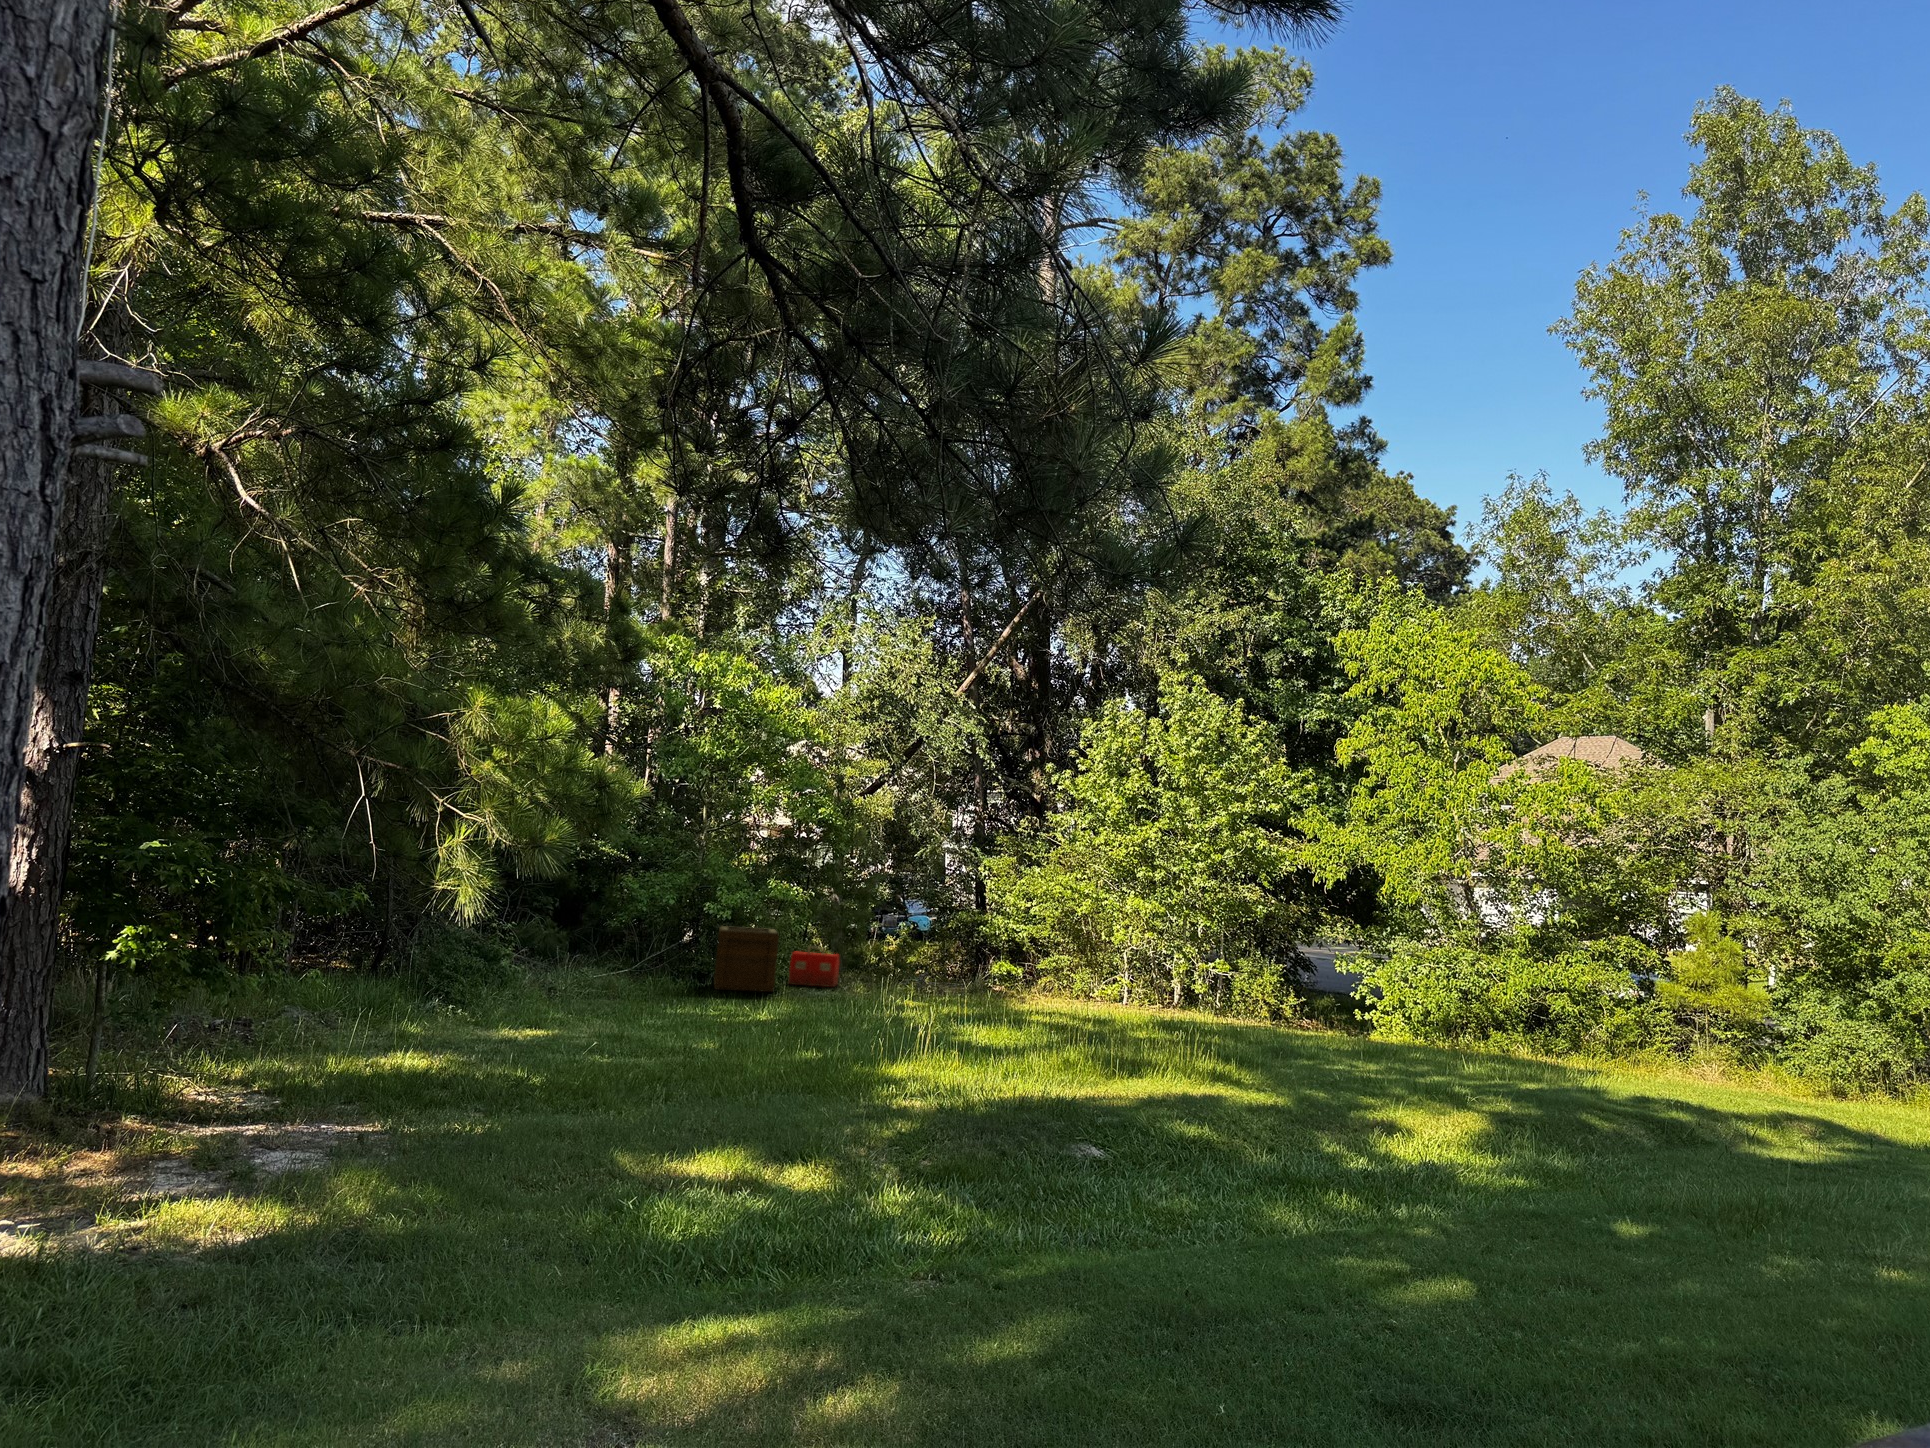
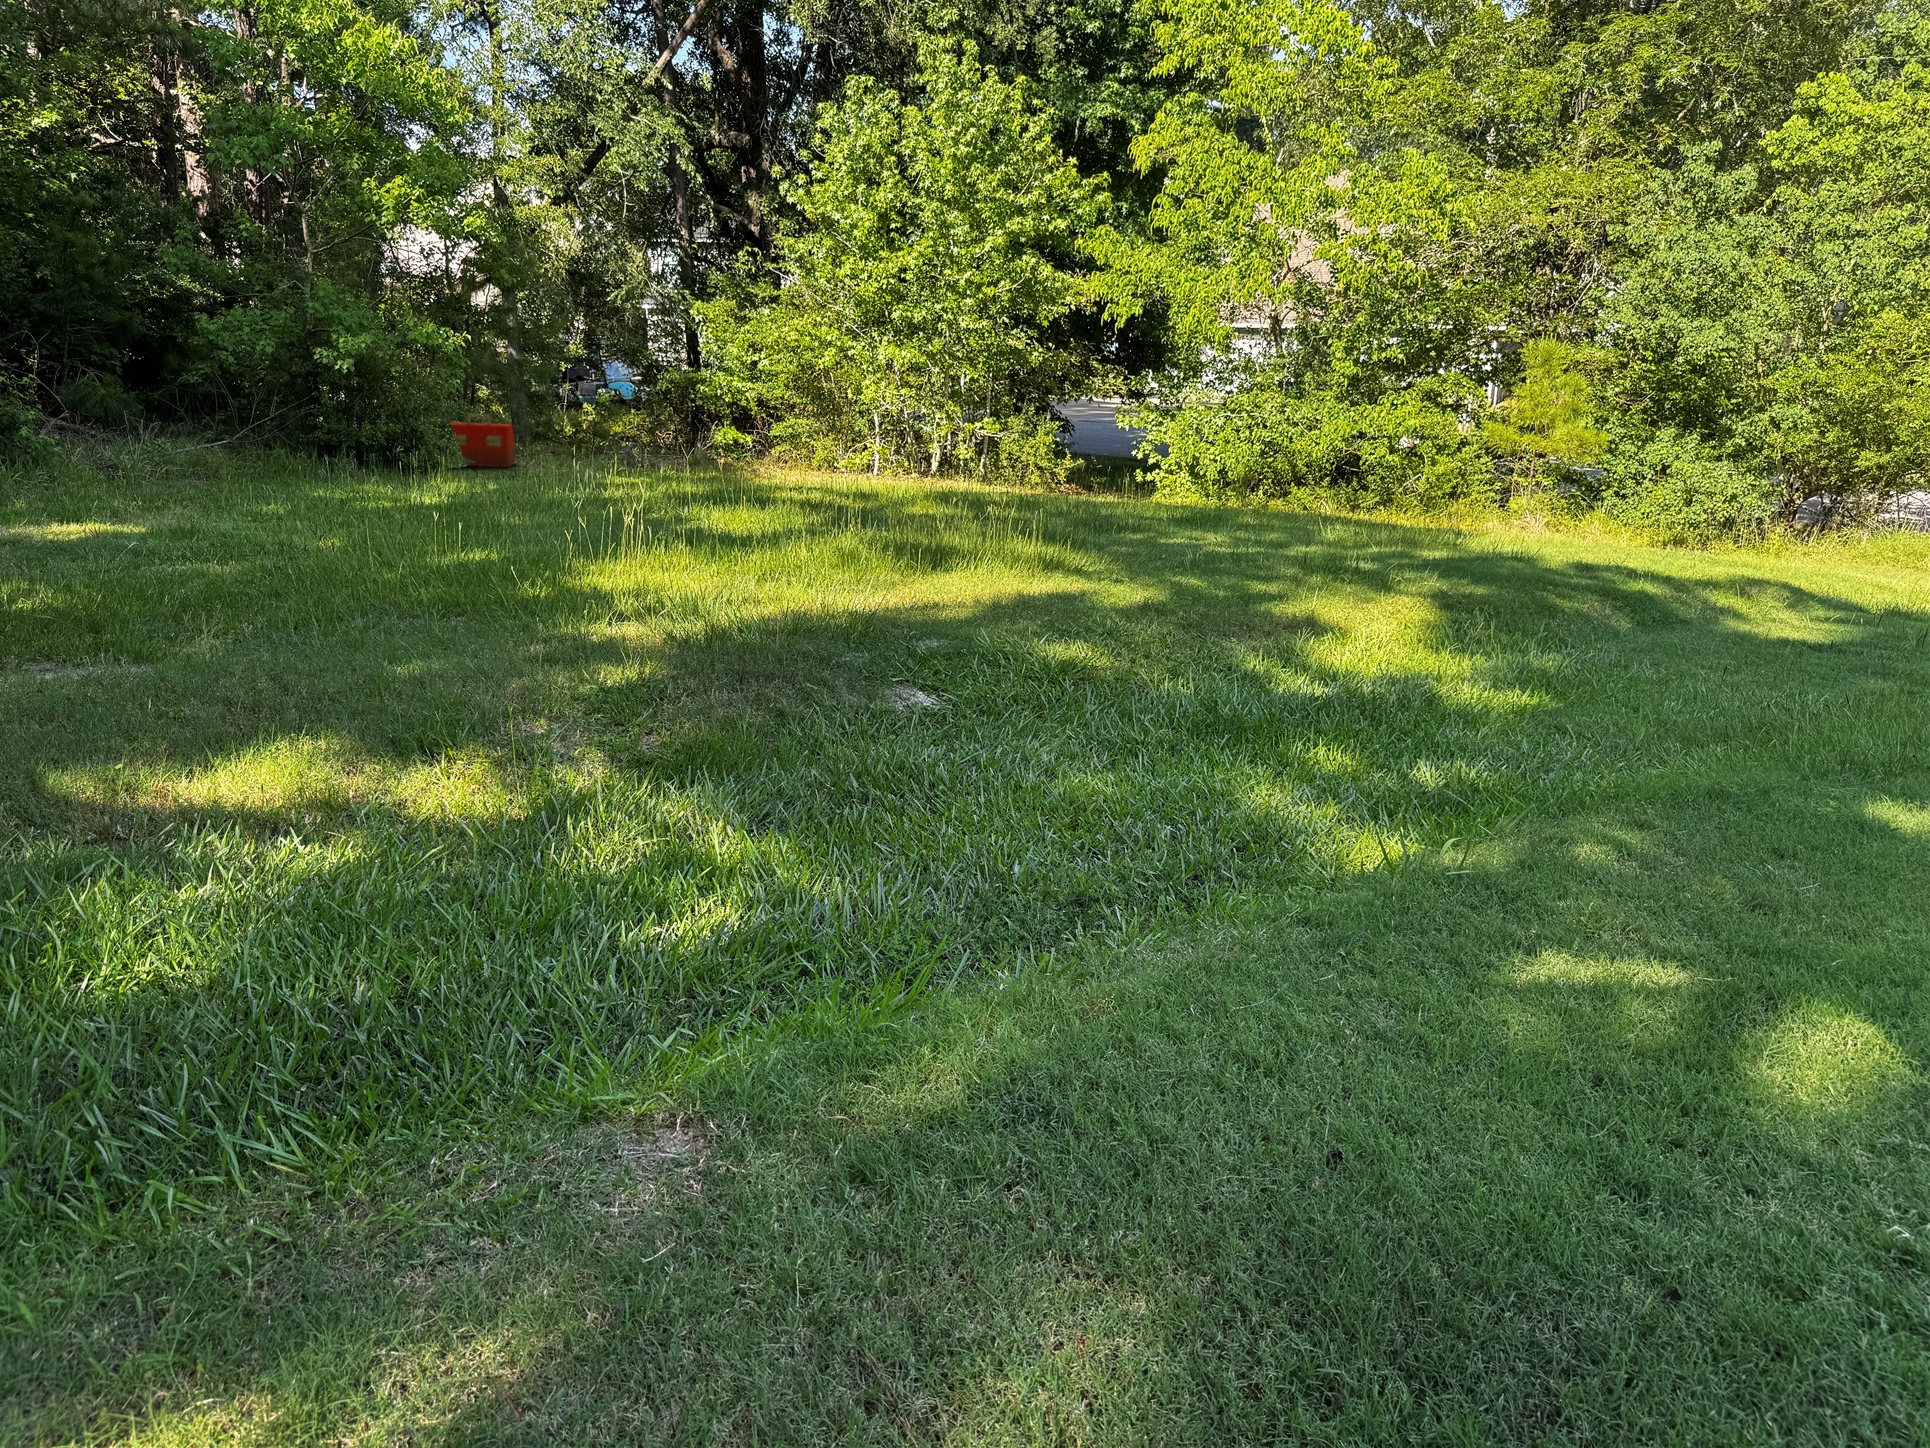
wooden crate: present [714,926,779,992] -> none [326,389,421,476]

